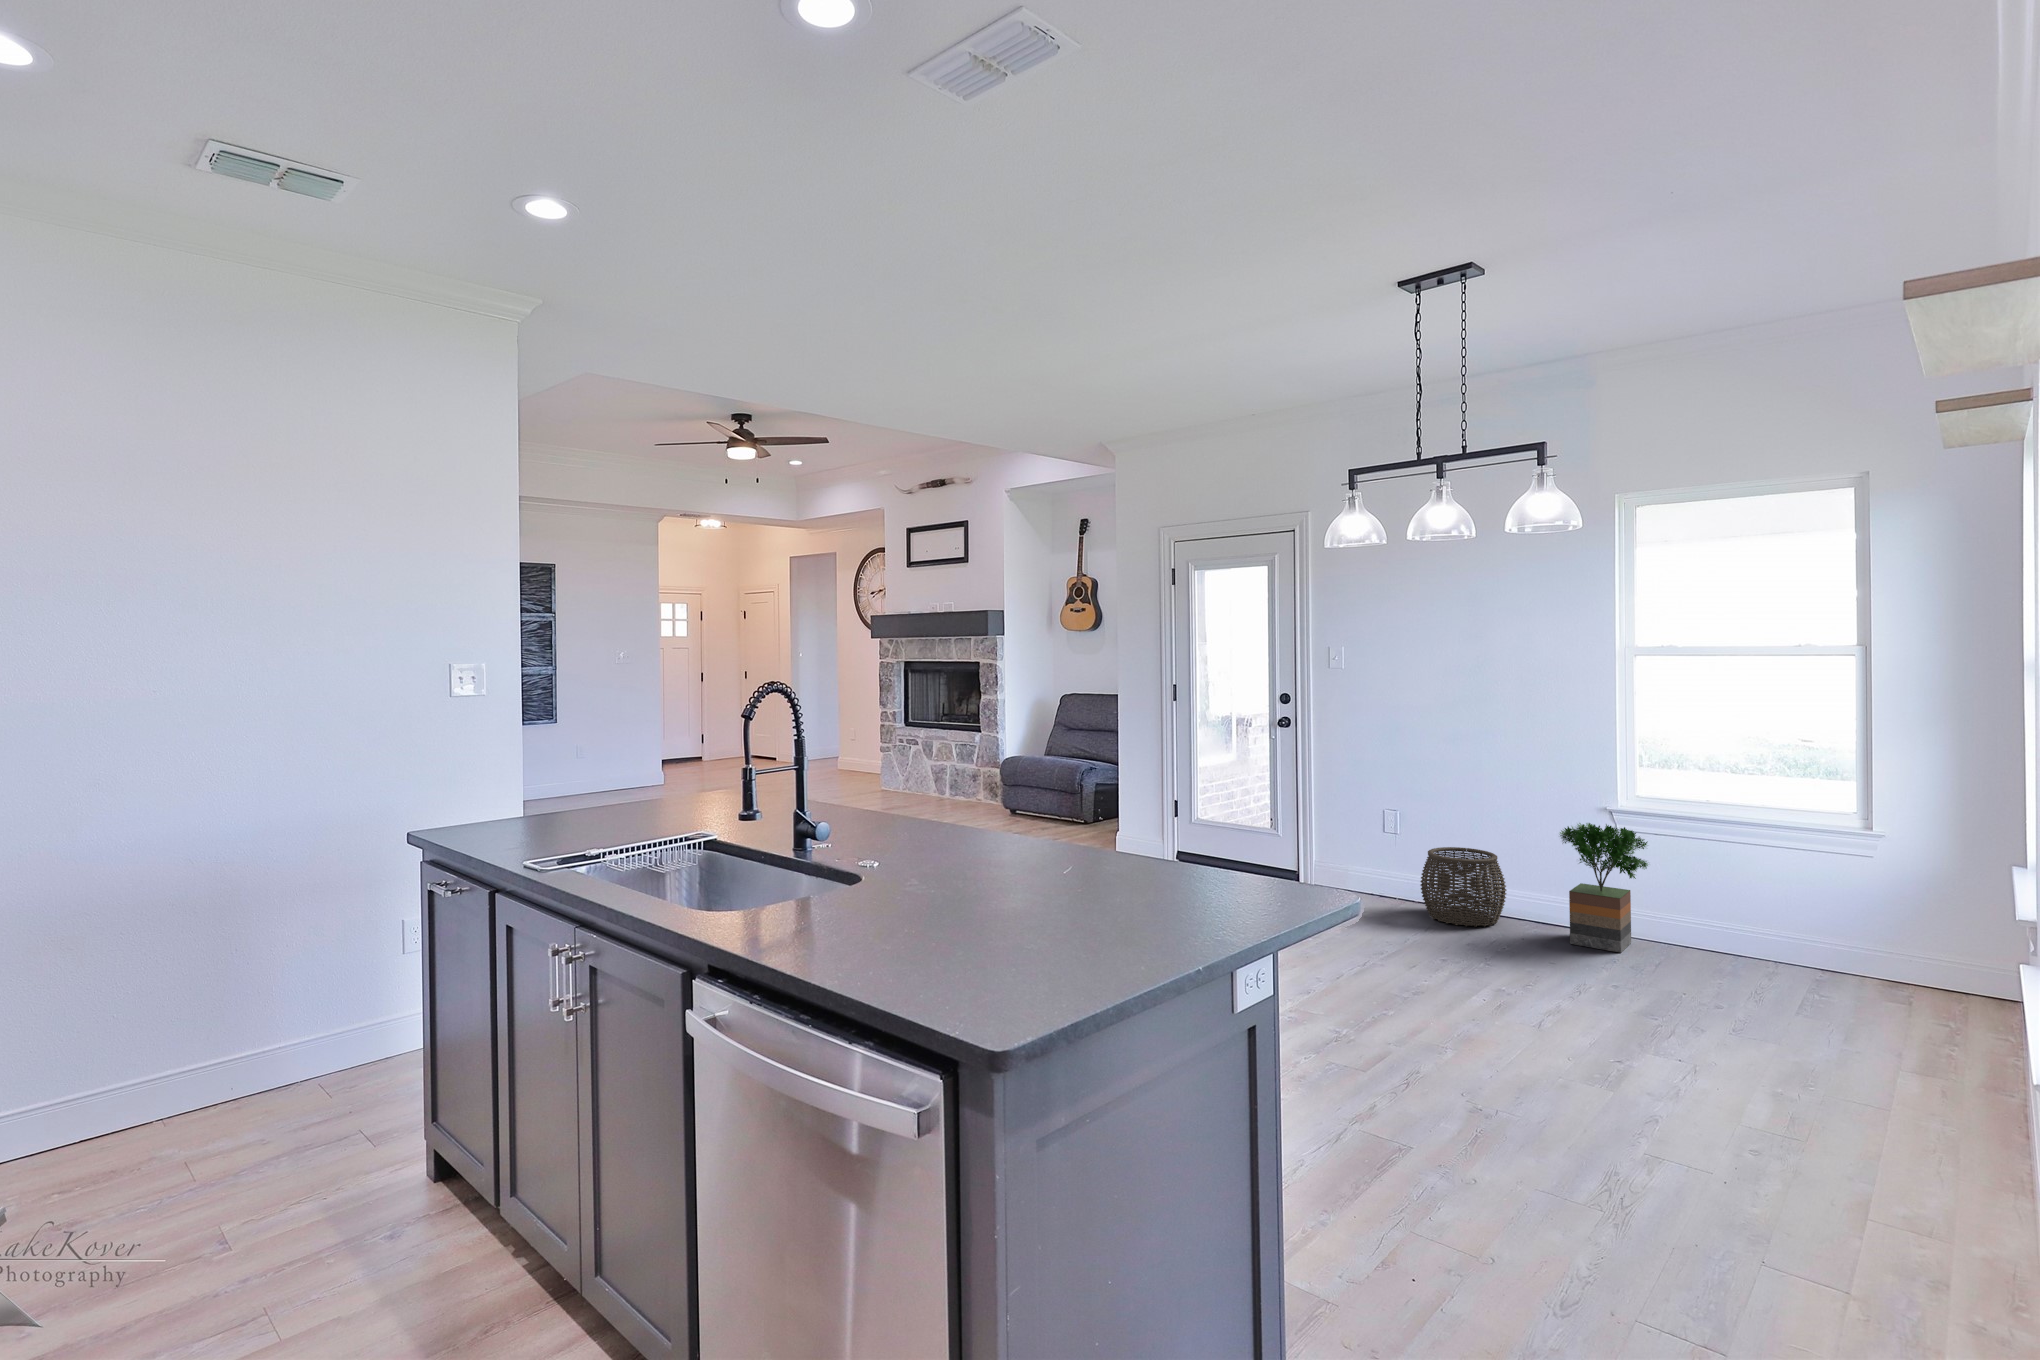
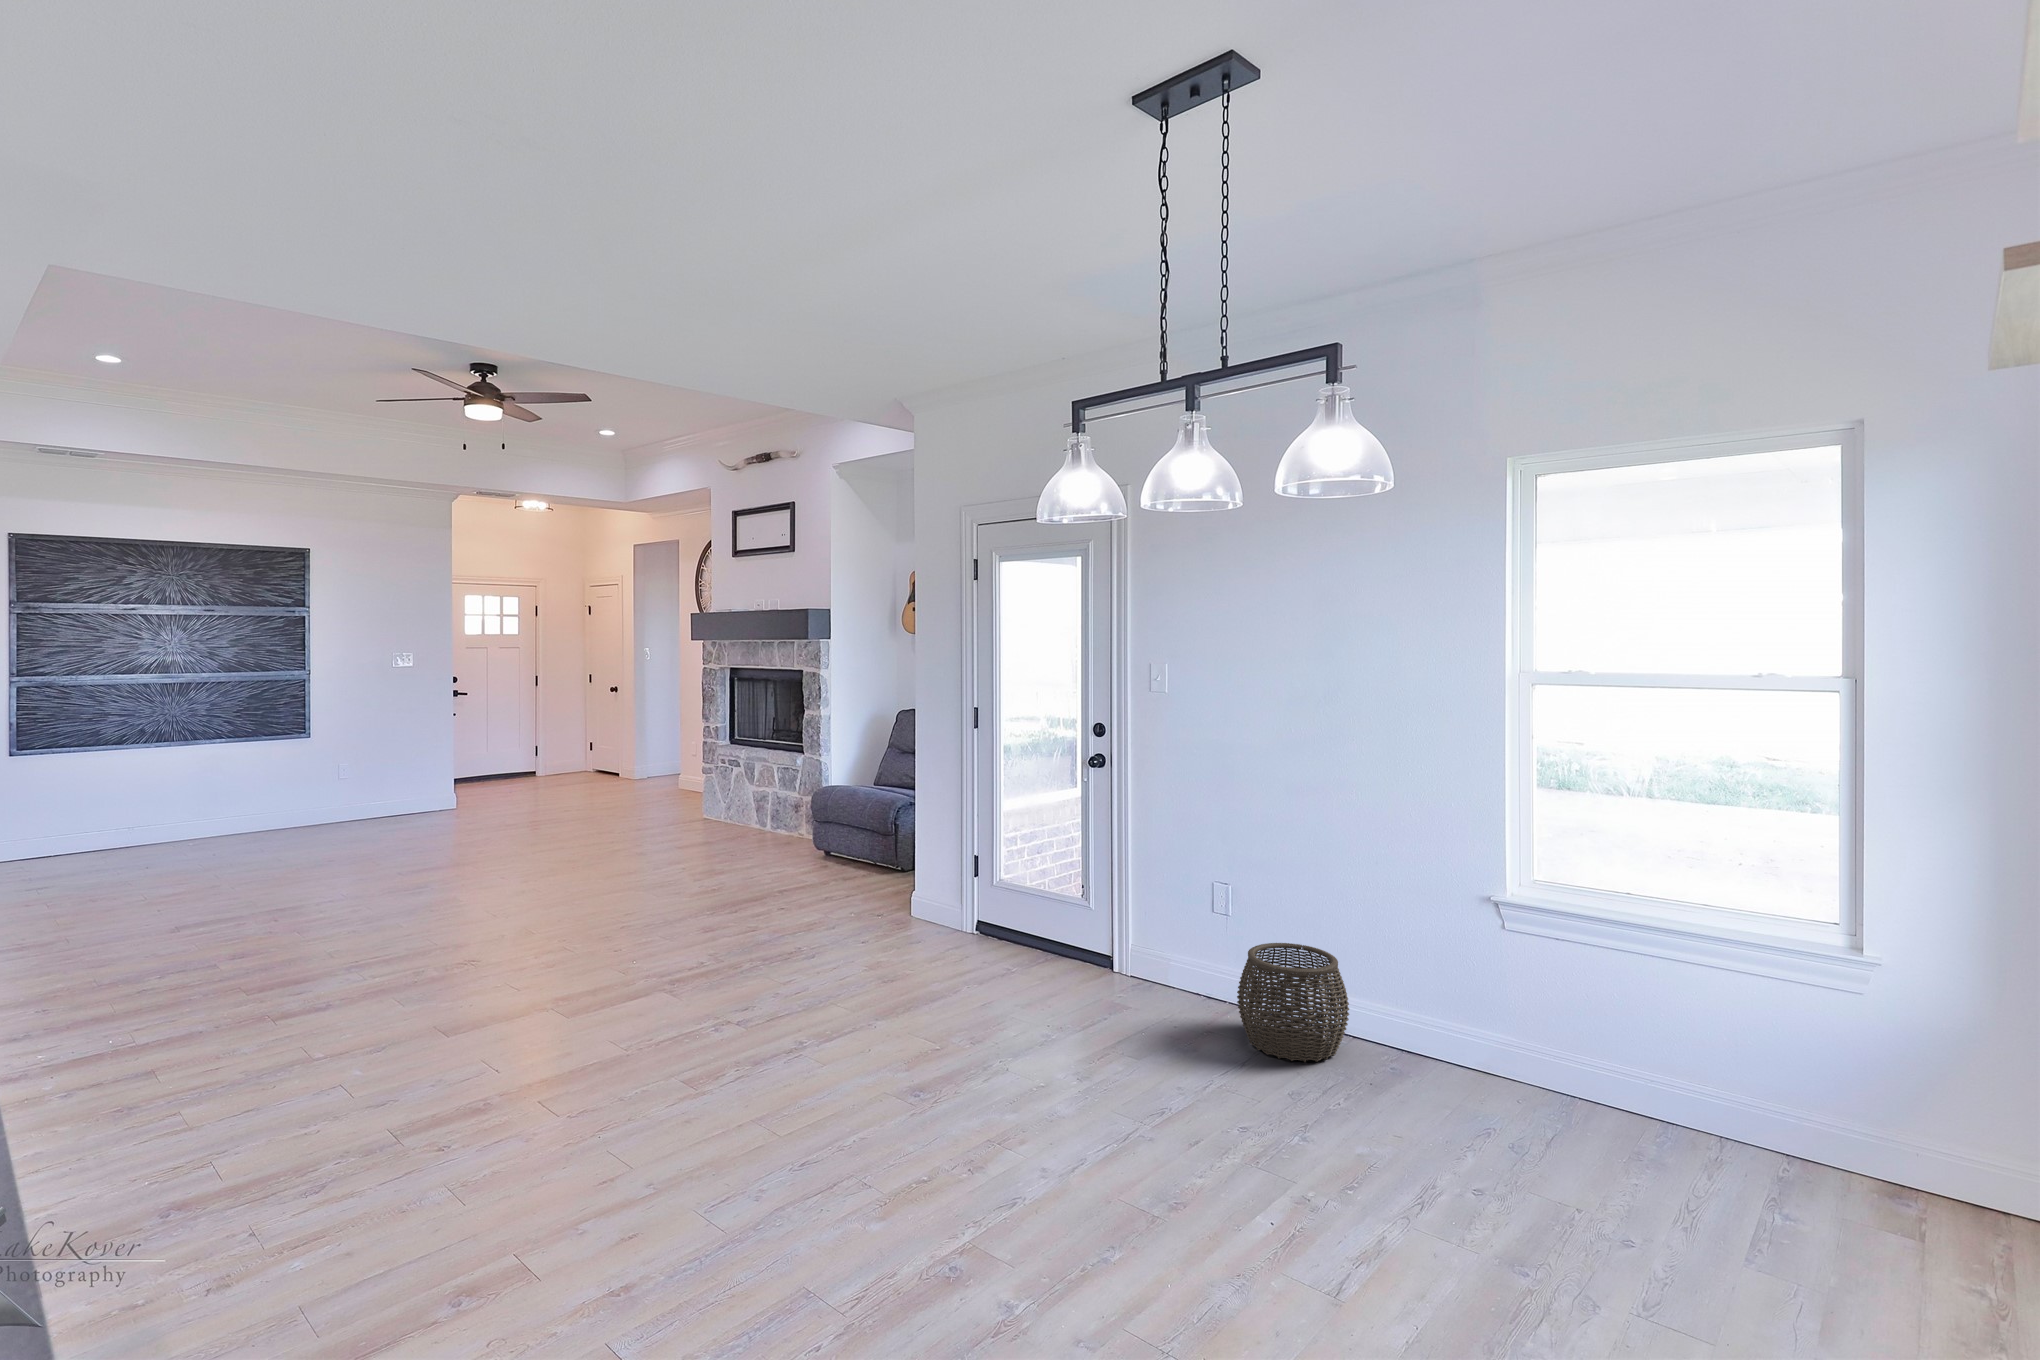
potted tree: present [1560,823,1648,953] -> none [1414,924,1540,1122]

